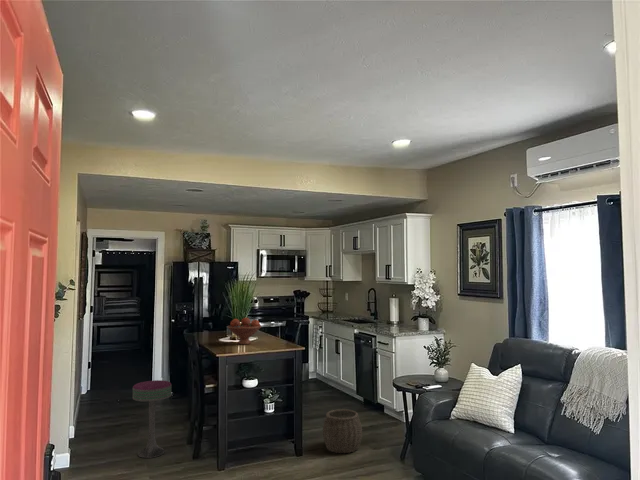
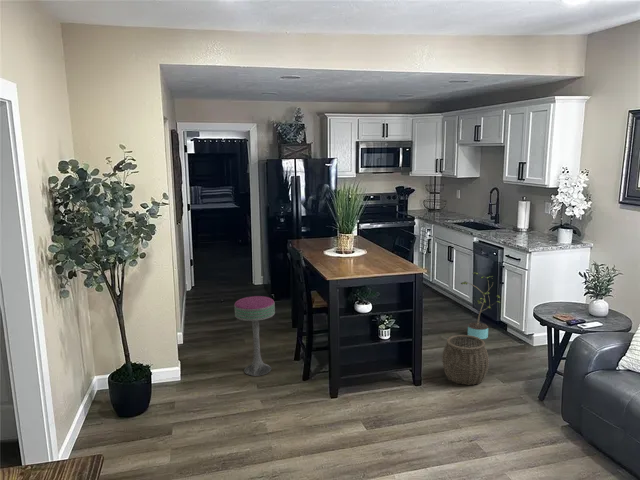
fruit bowl: present [228,318,261,344] -> none [334,231,373,263]
potted plant: none [342,358,377,419] -> present [461,272,501,339]

